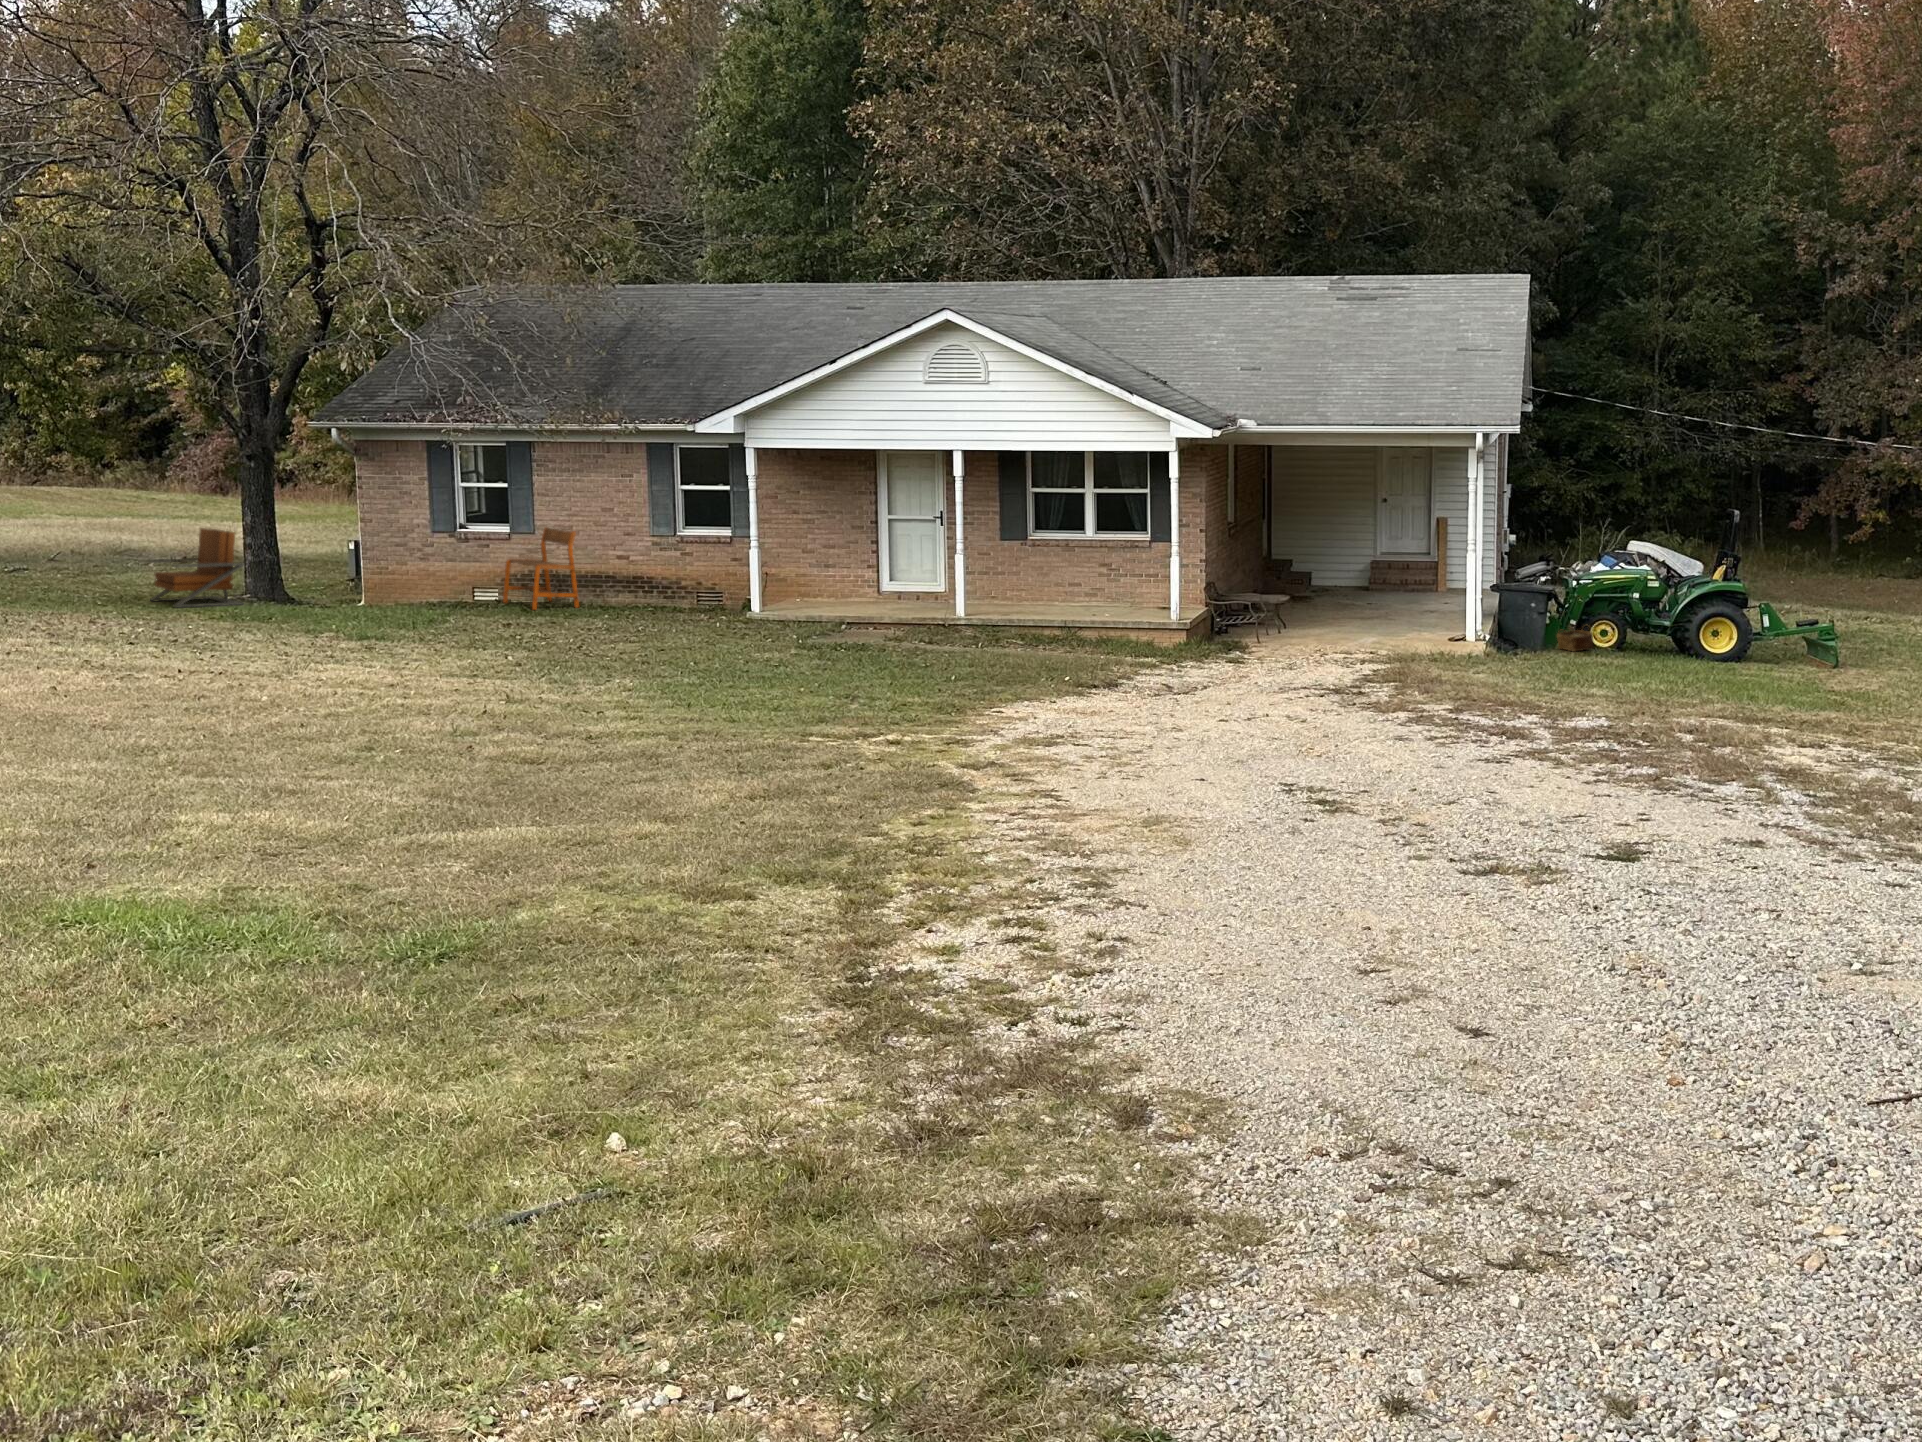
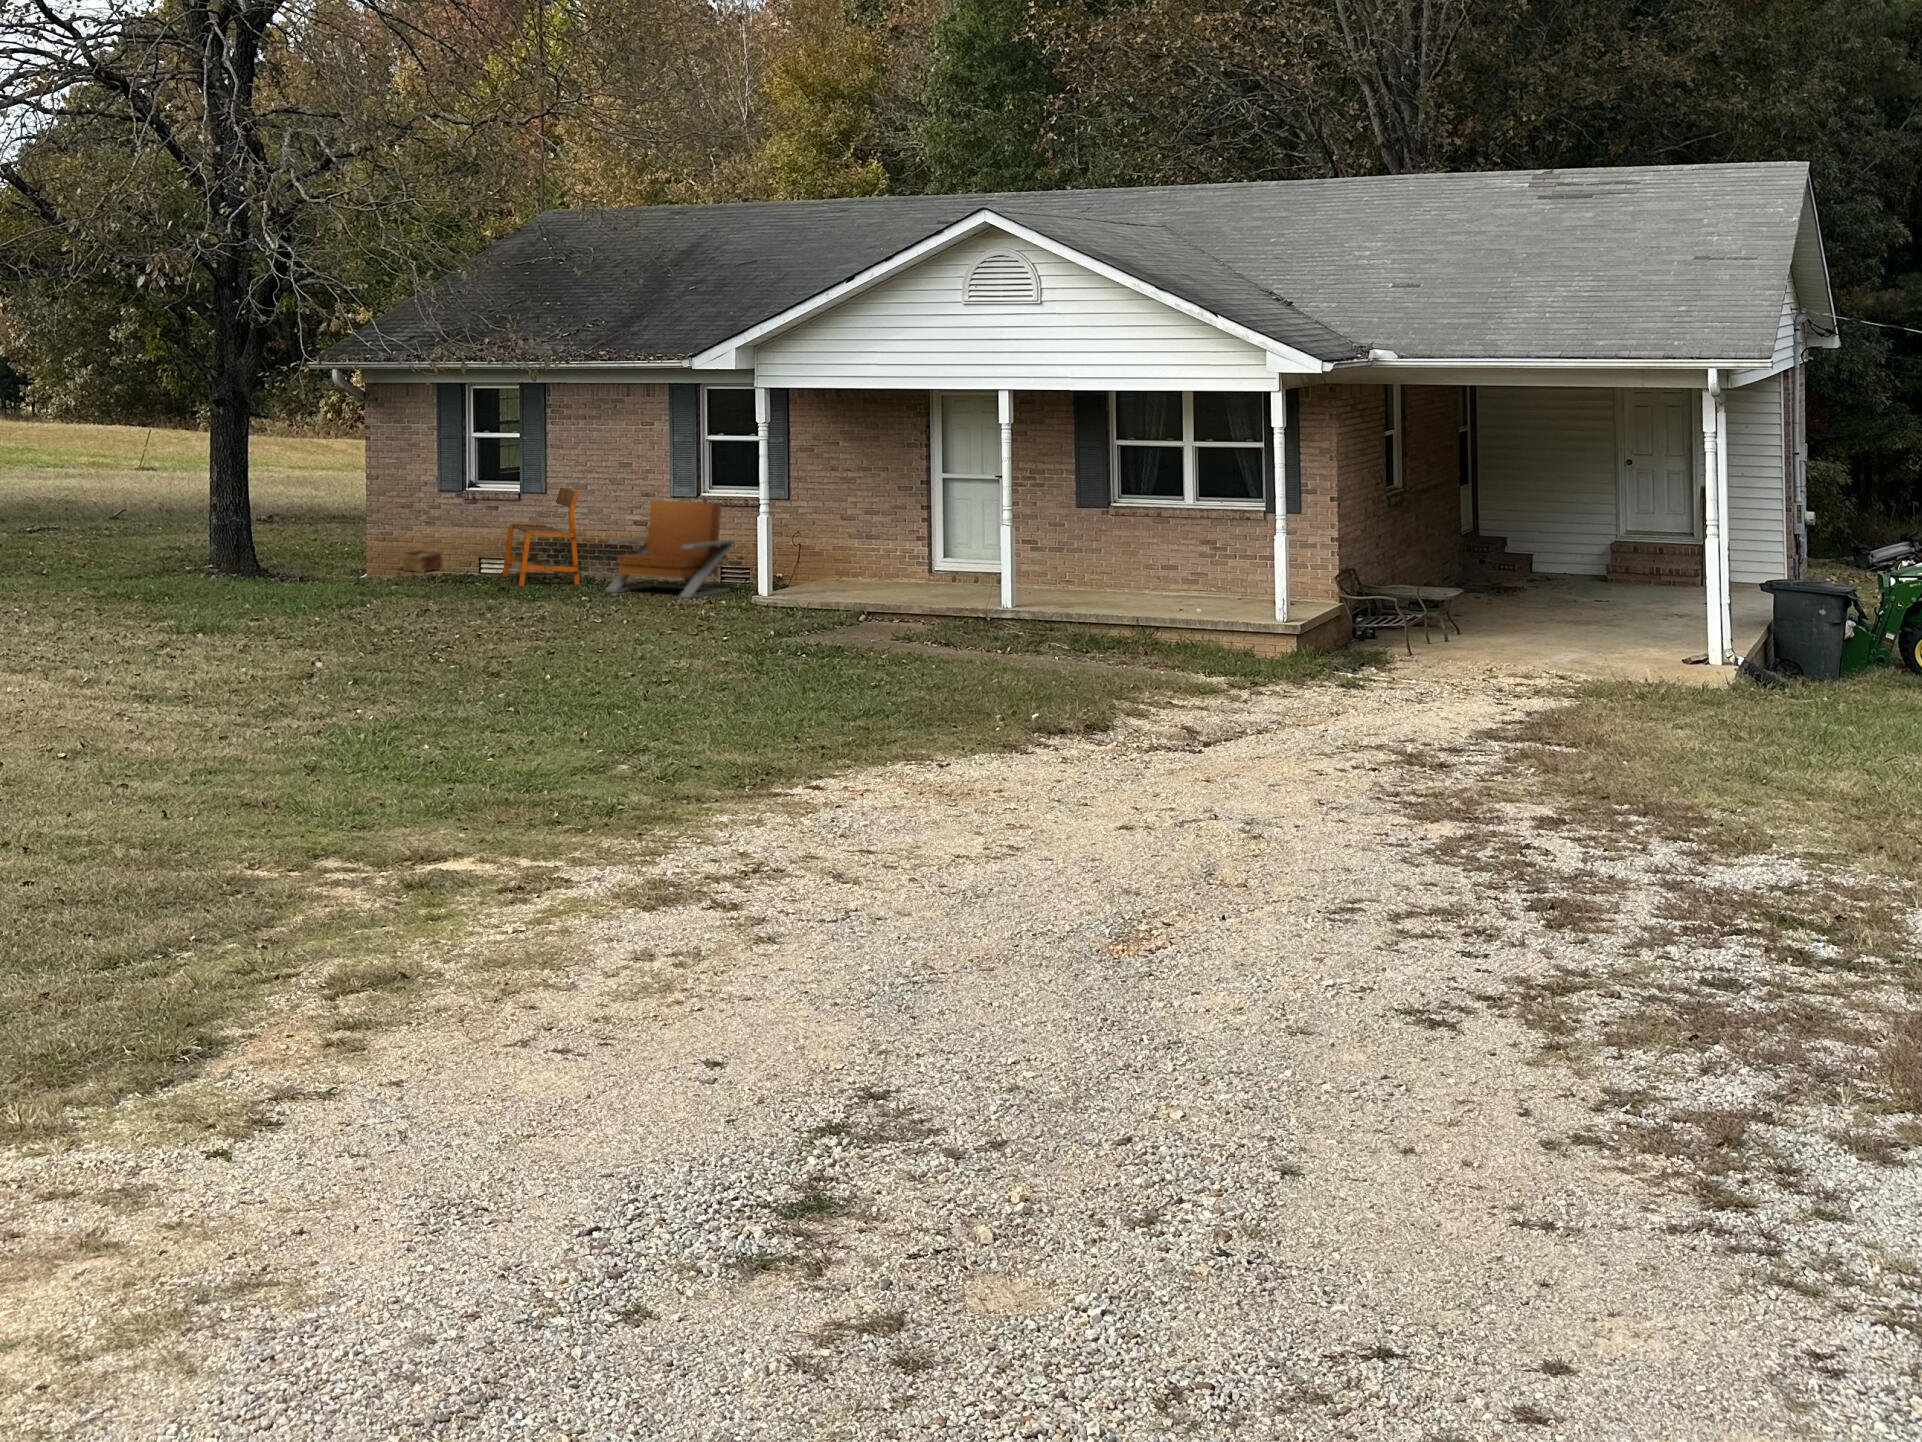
lounge chair: present [150,528,245,608] -> present [606,500,734,598]
woven basket: present [1557,630,1593,651] -> present [402,549,442,572]

